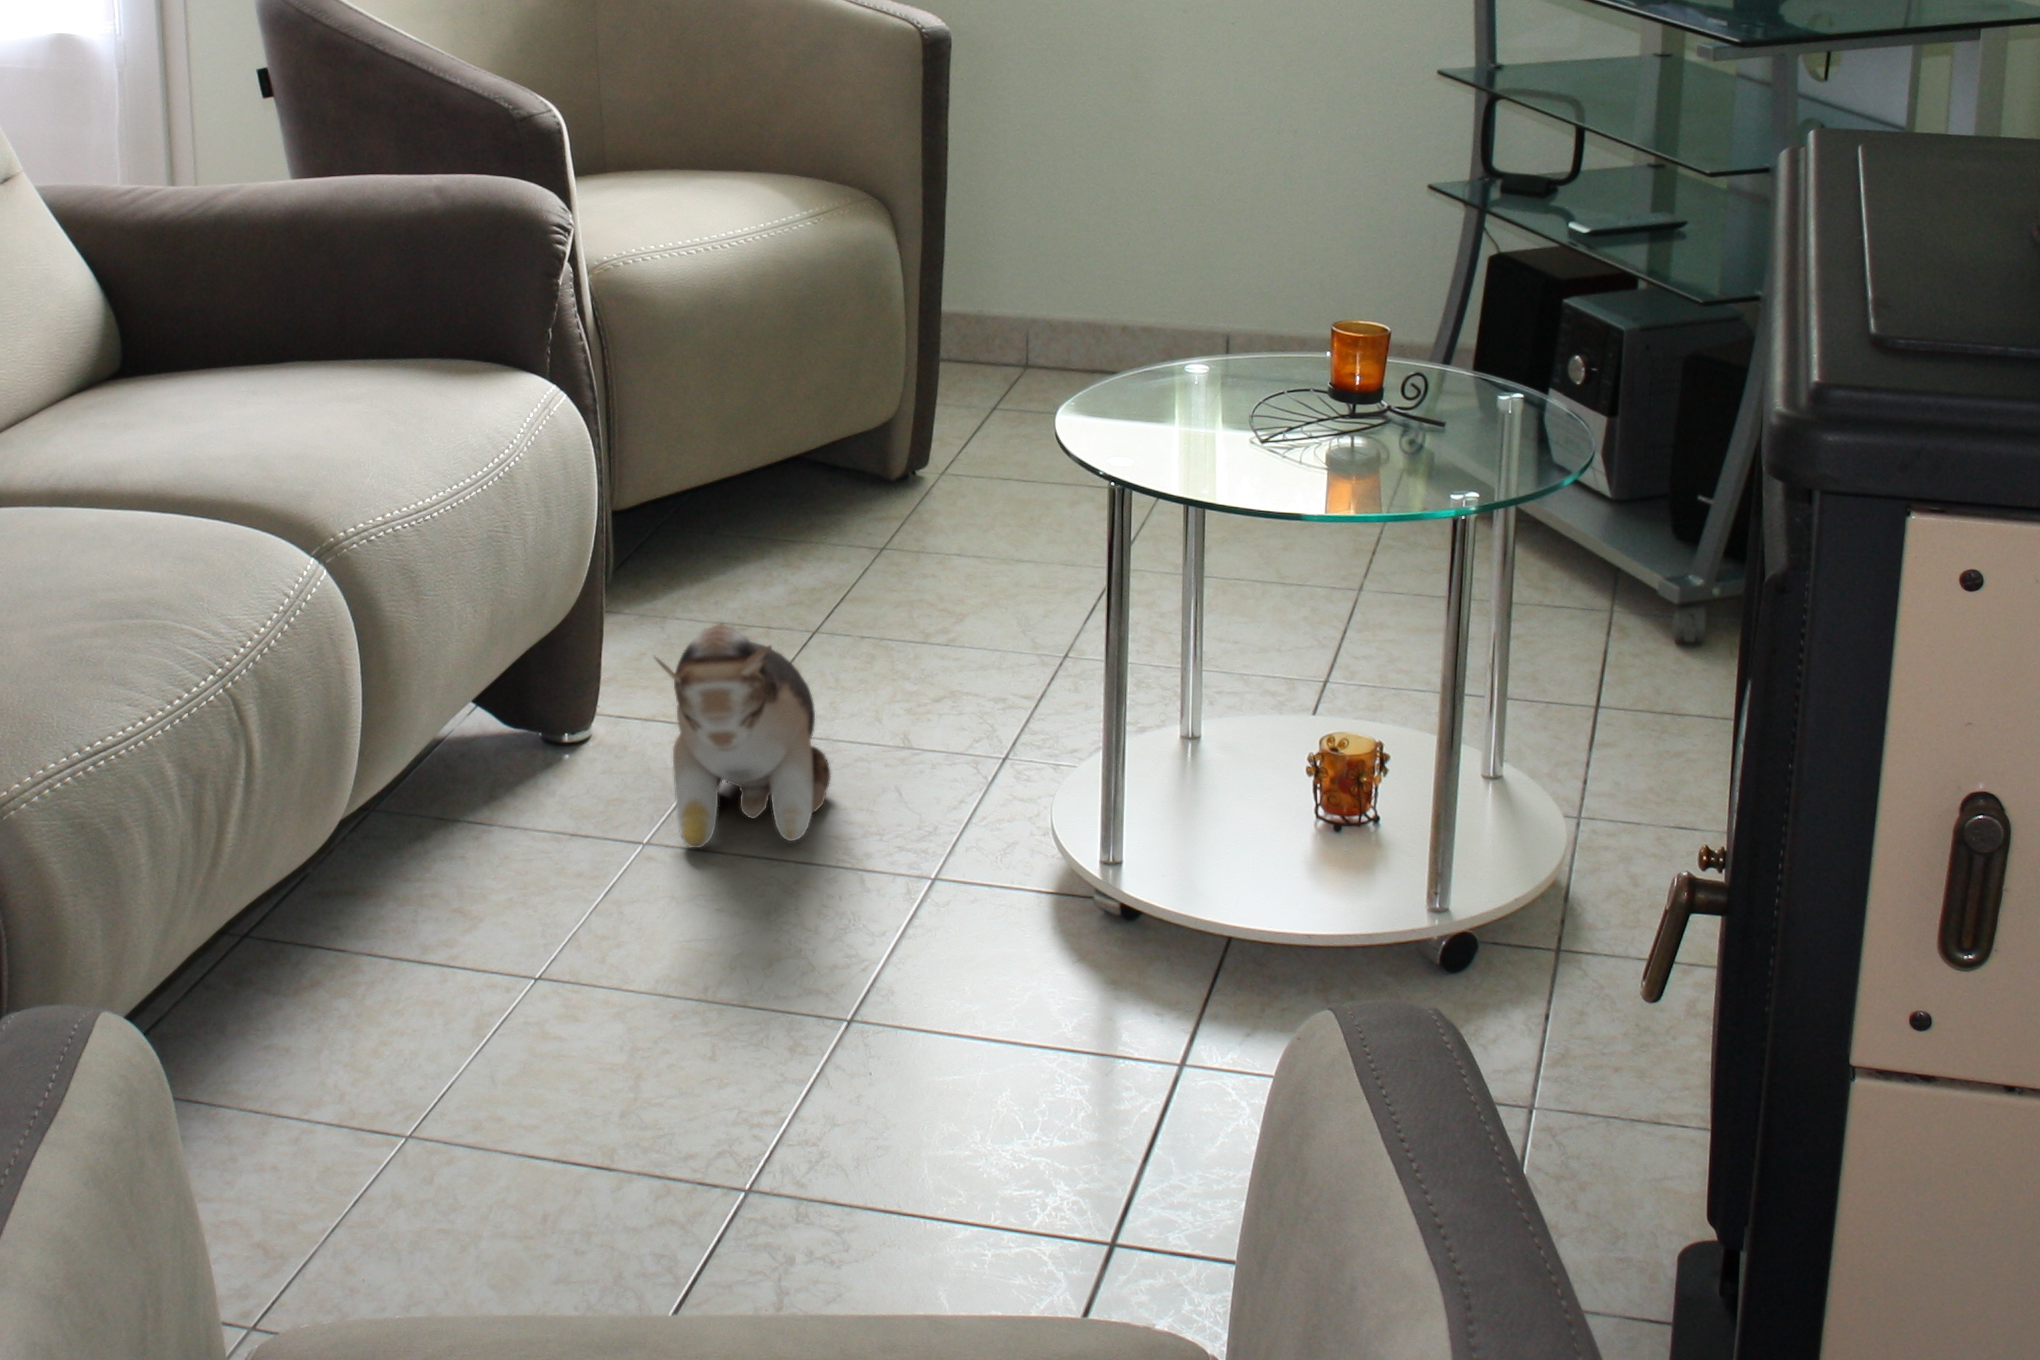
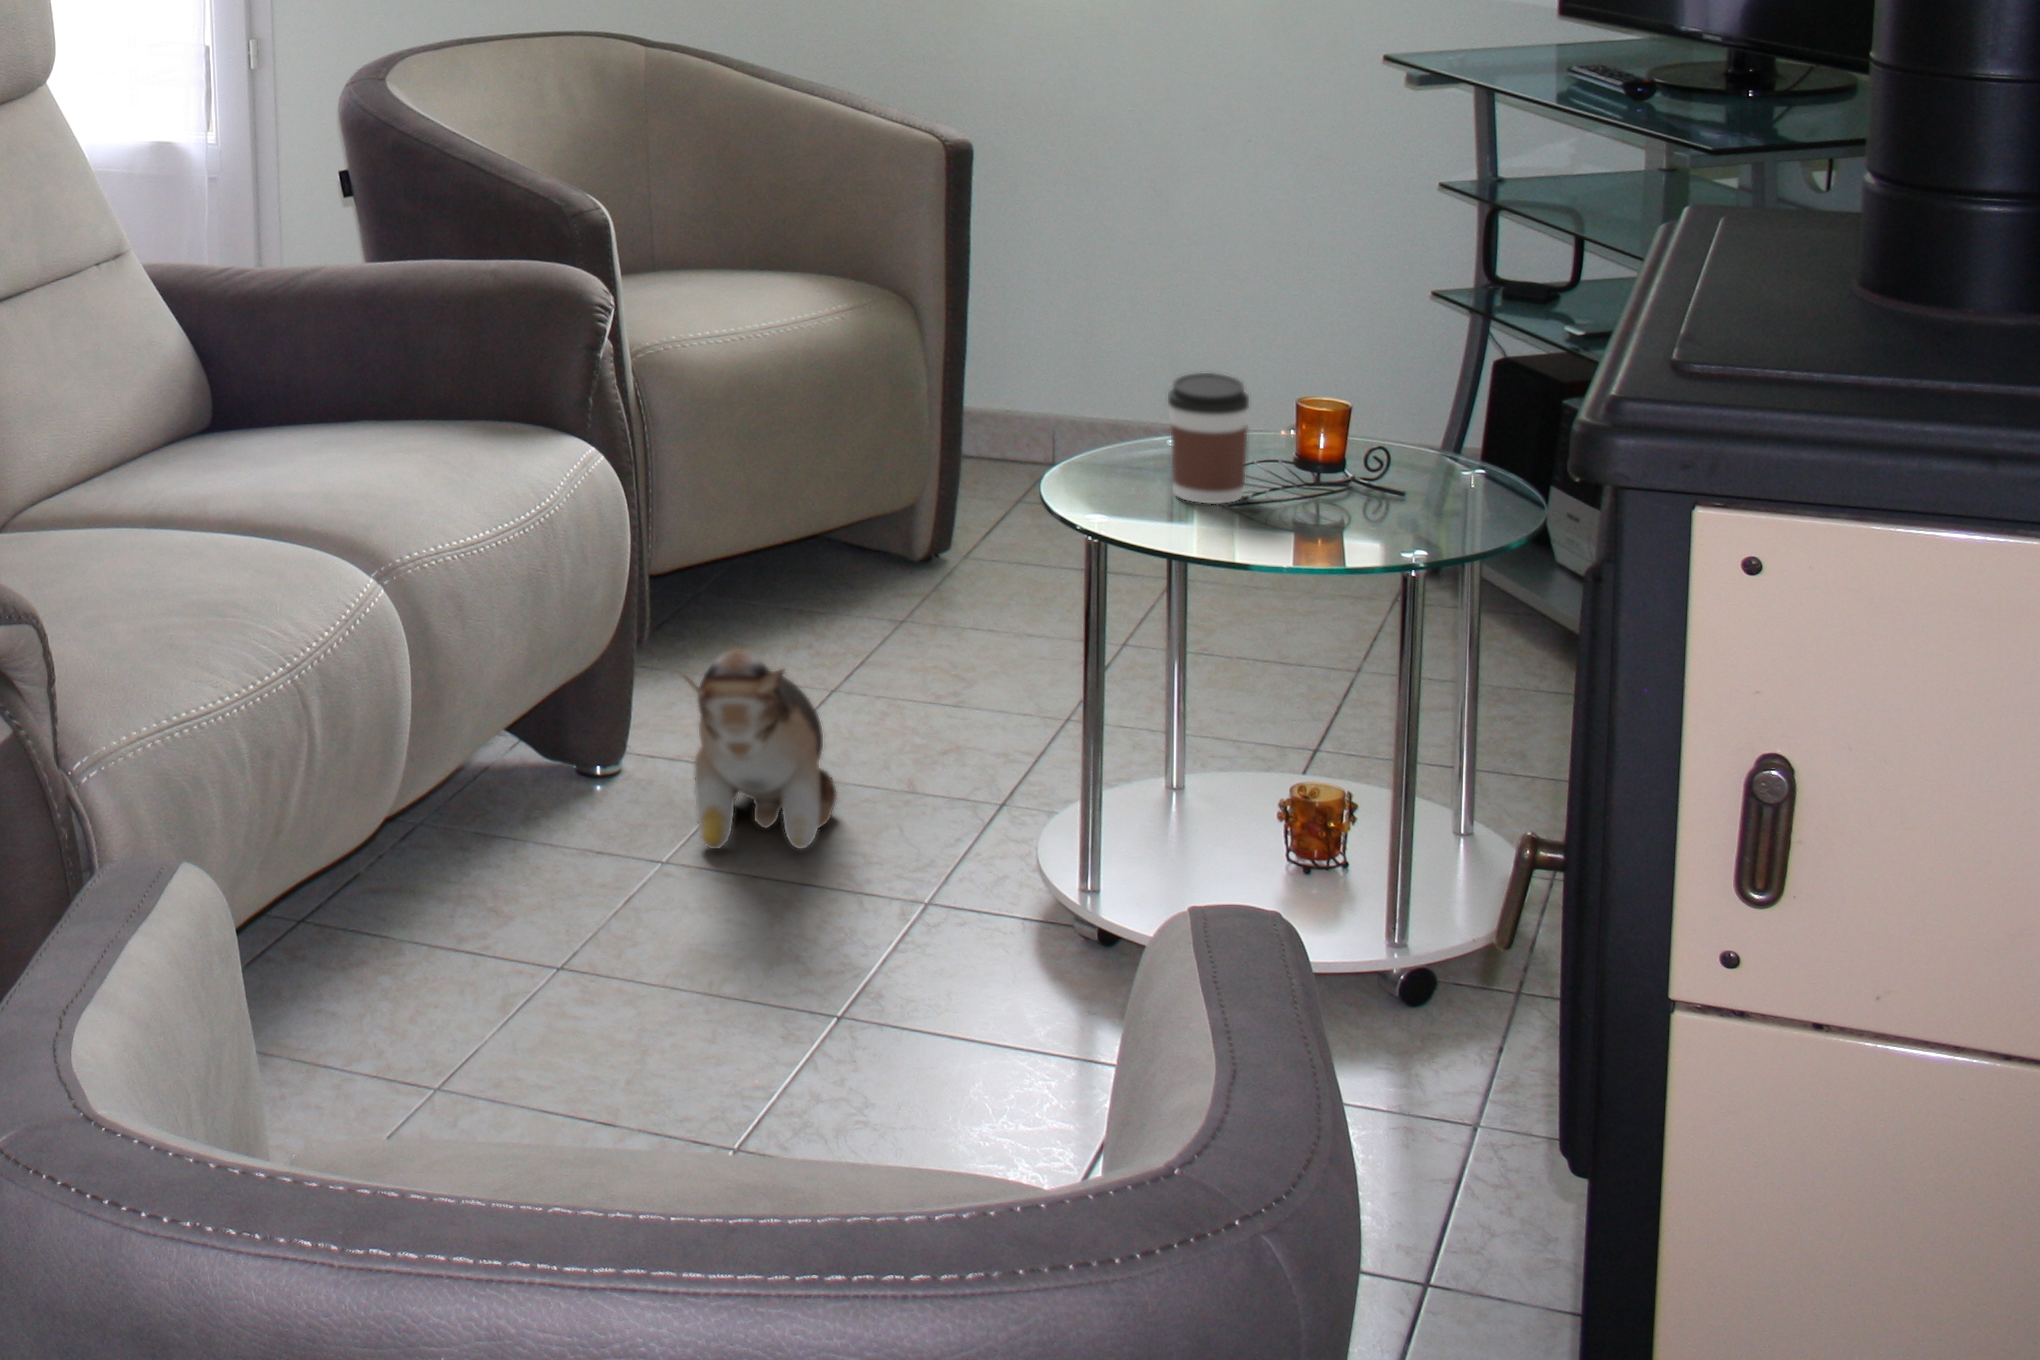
coffee cup: none [1193,286,1281,434] -> present [1168,373,1249,504]

